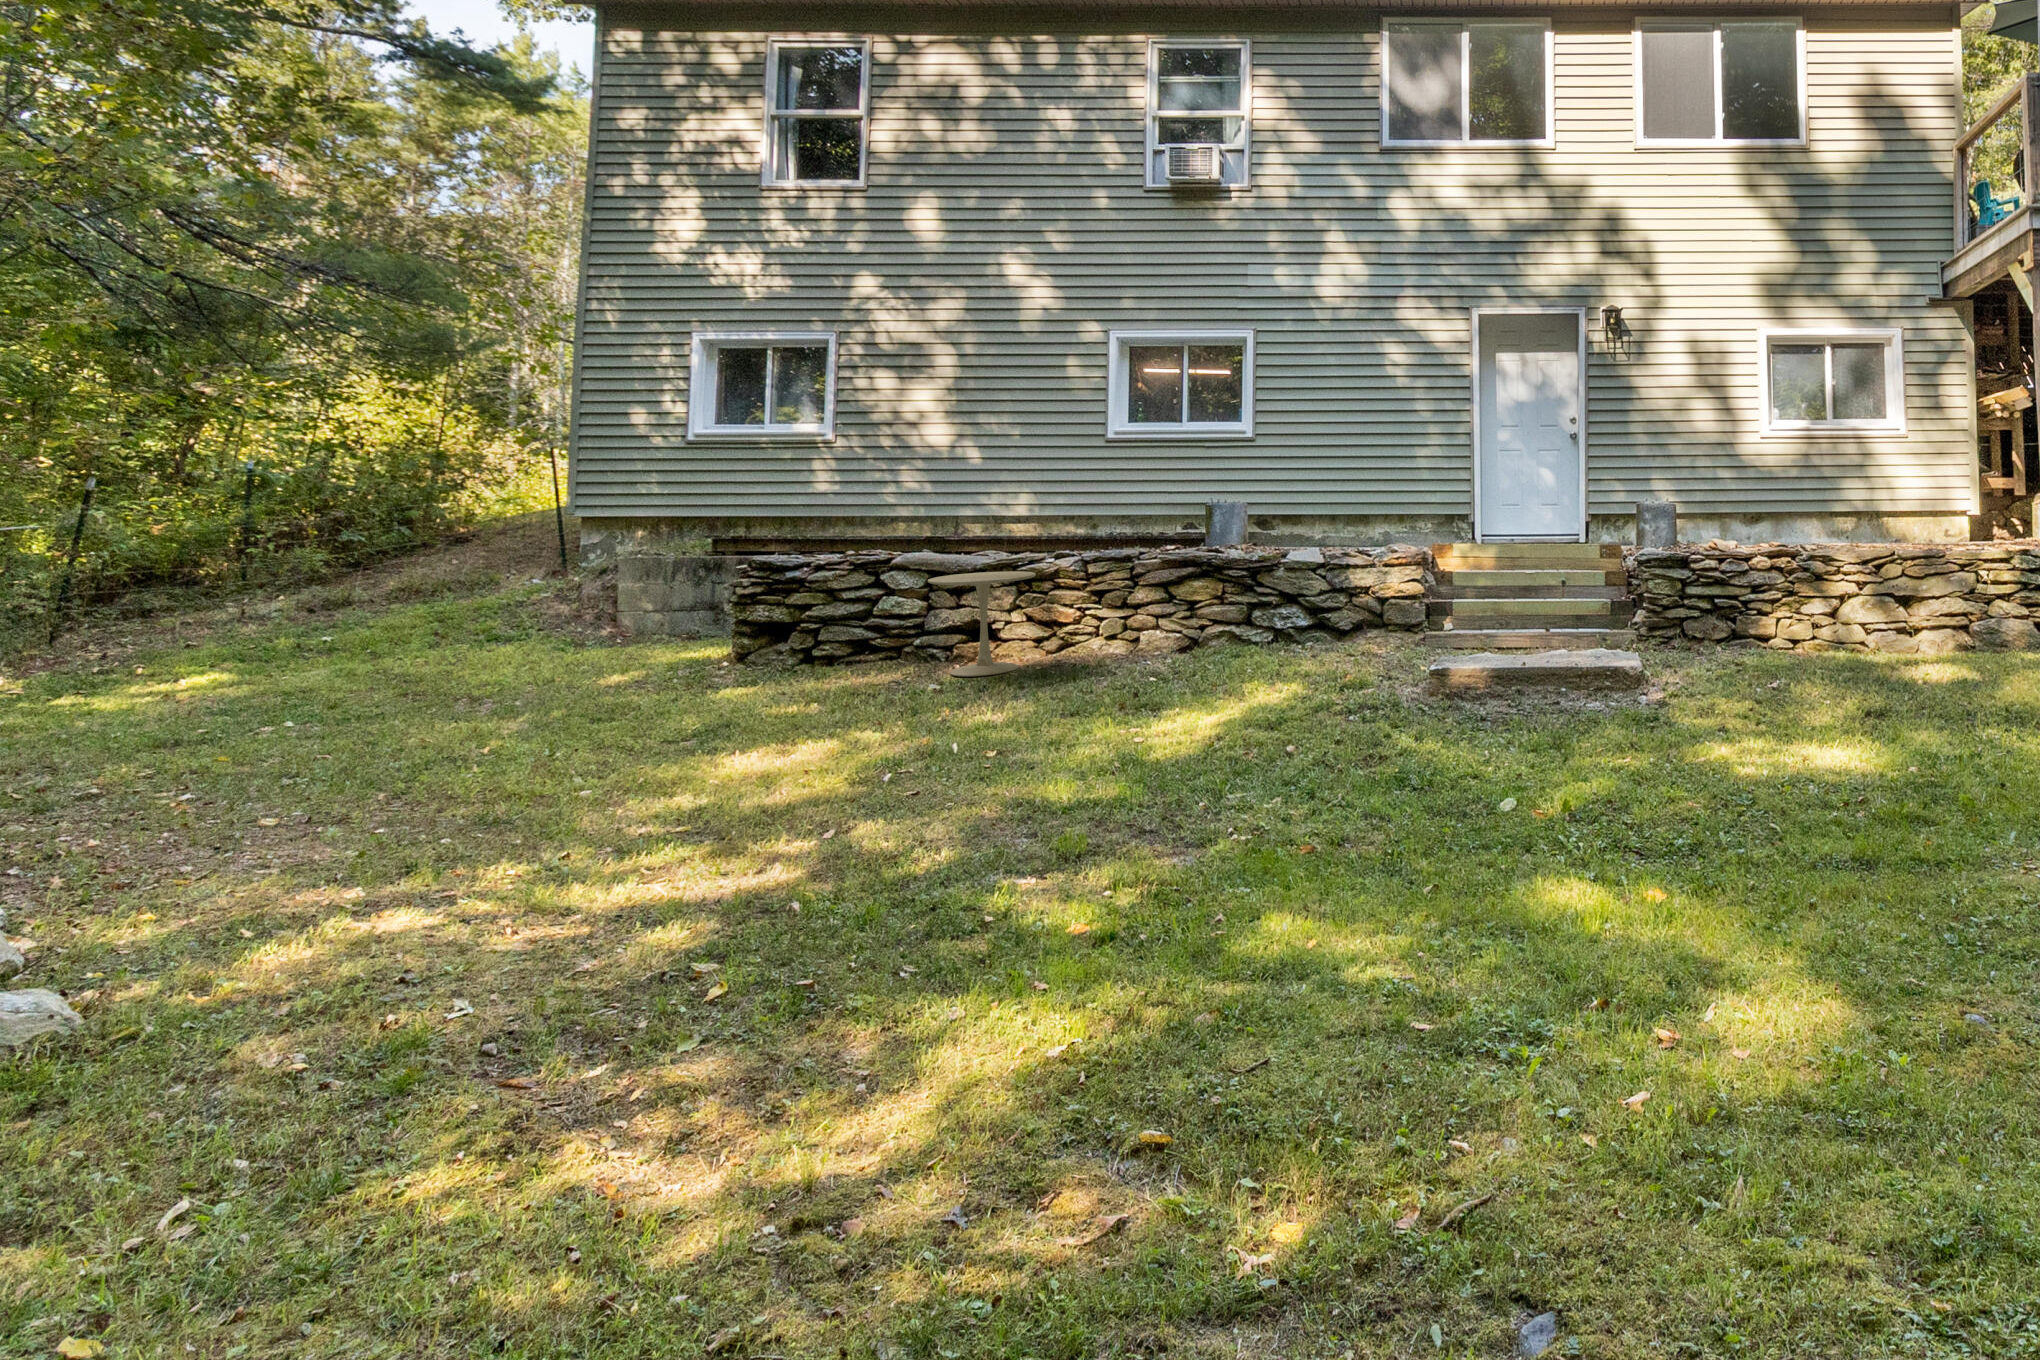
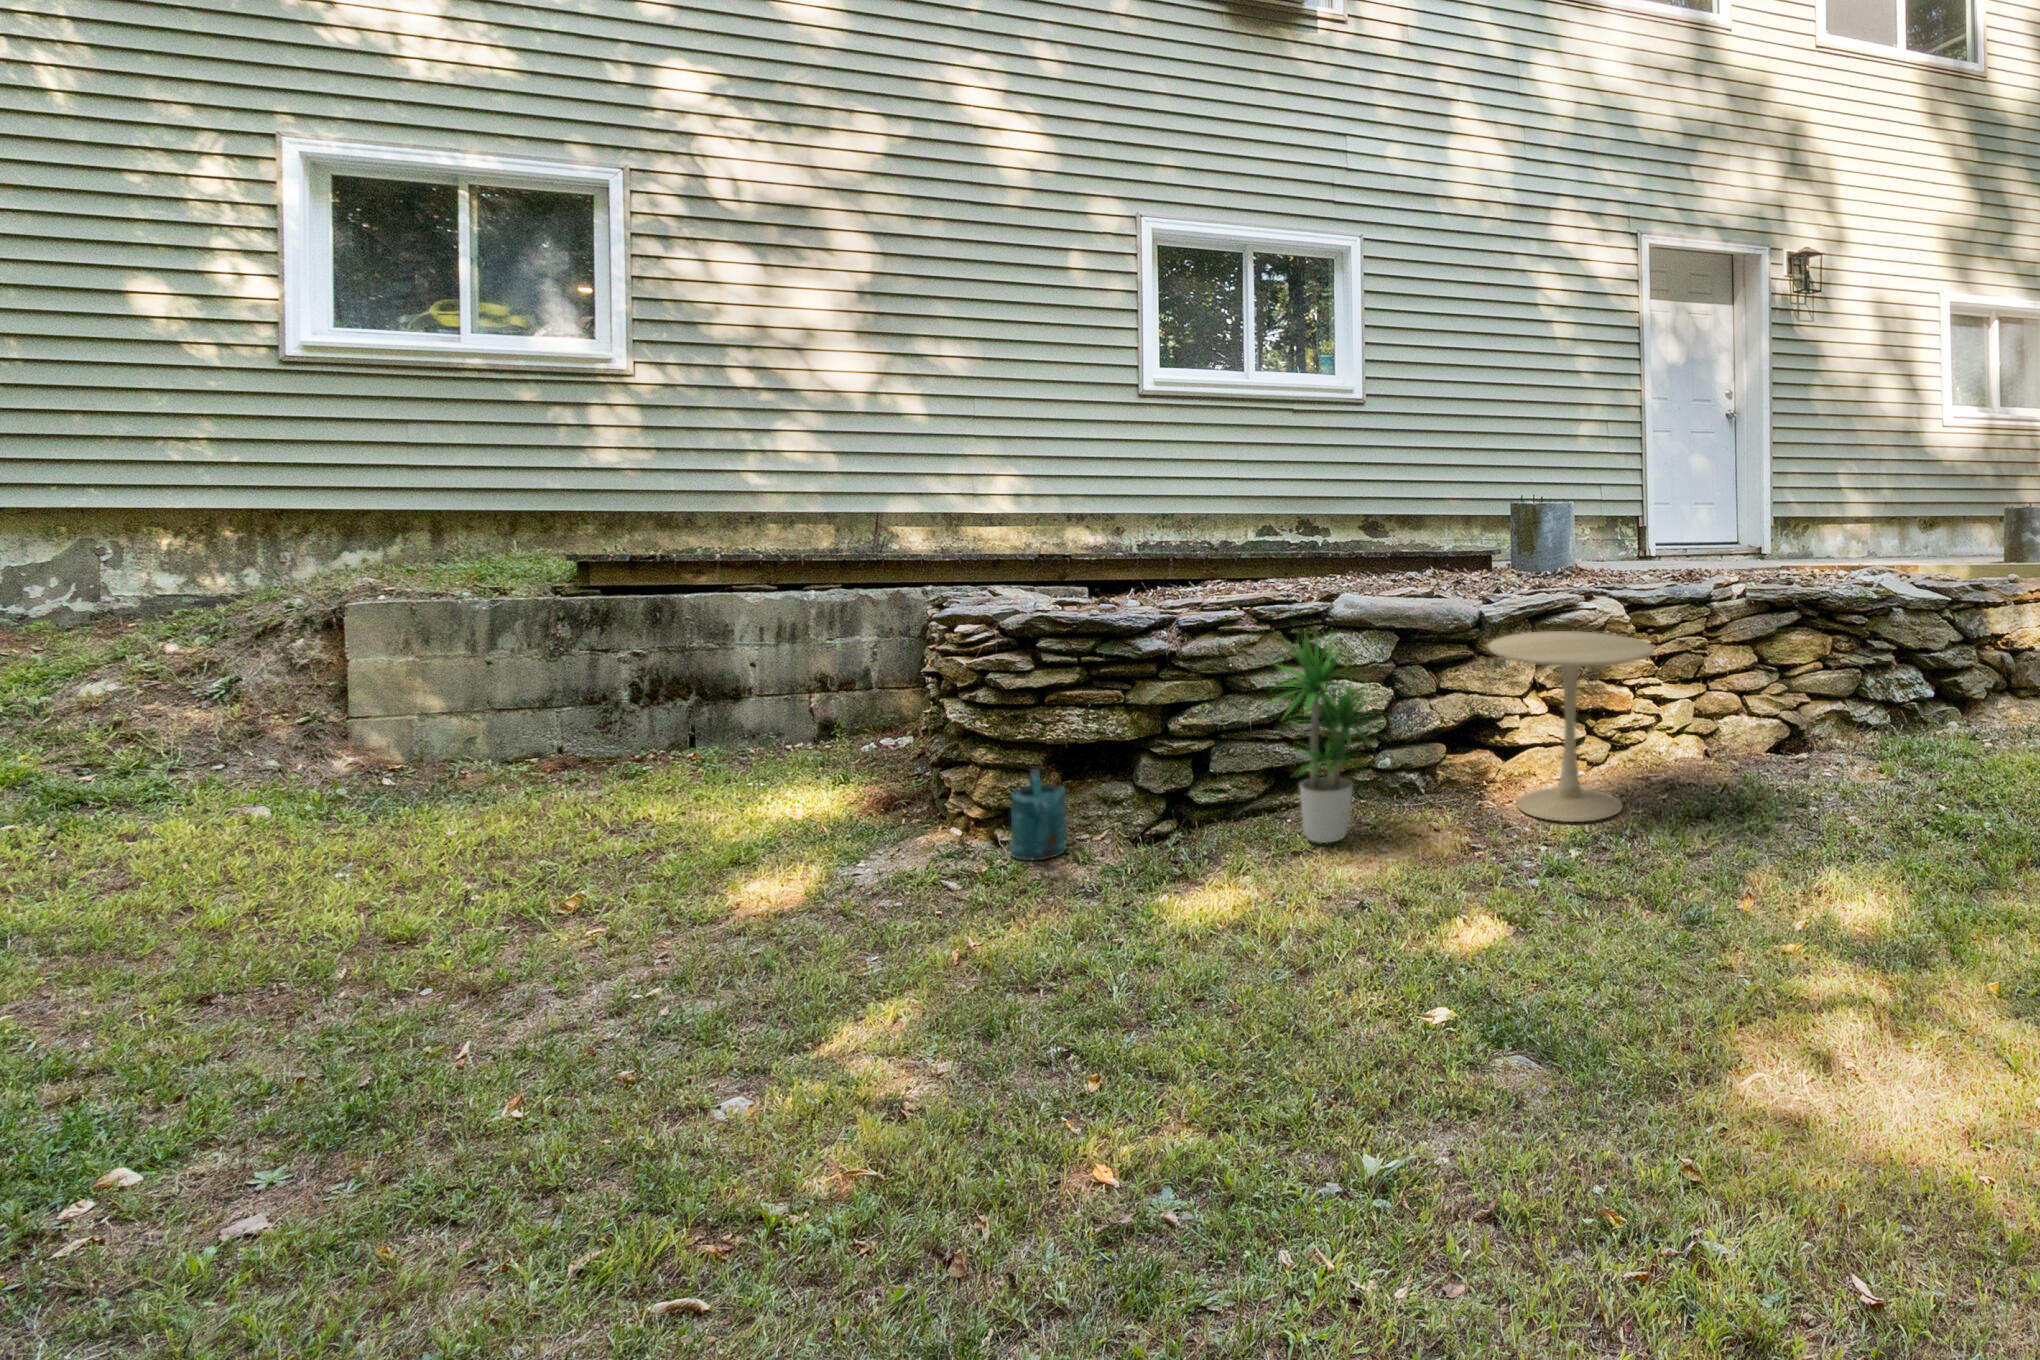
potted plant: none [800,559,885,675] -> present [1277,636,1374,843]
watering can: none [700,629,753,671] -> present [1010,768,1067,861]

